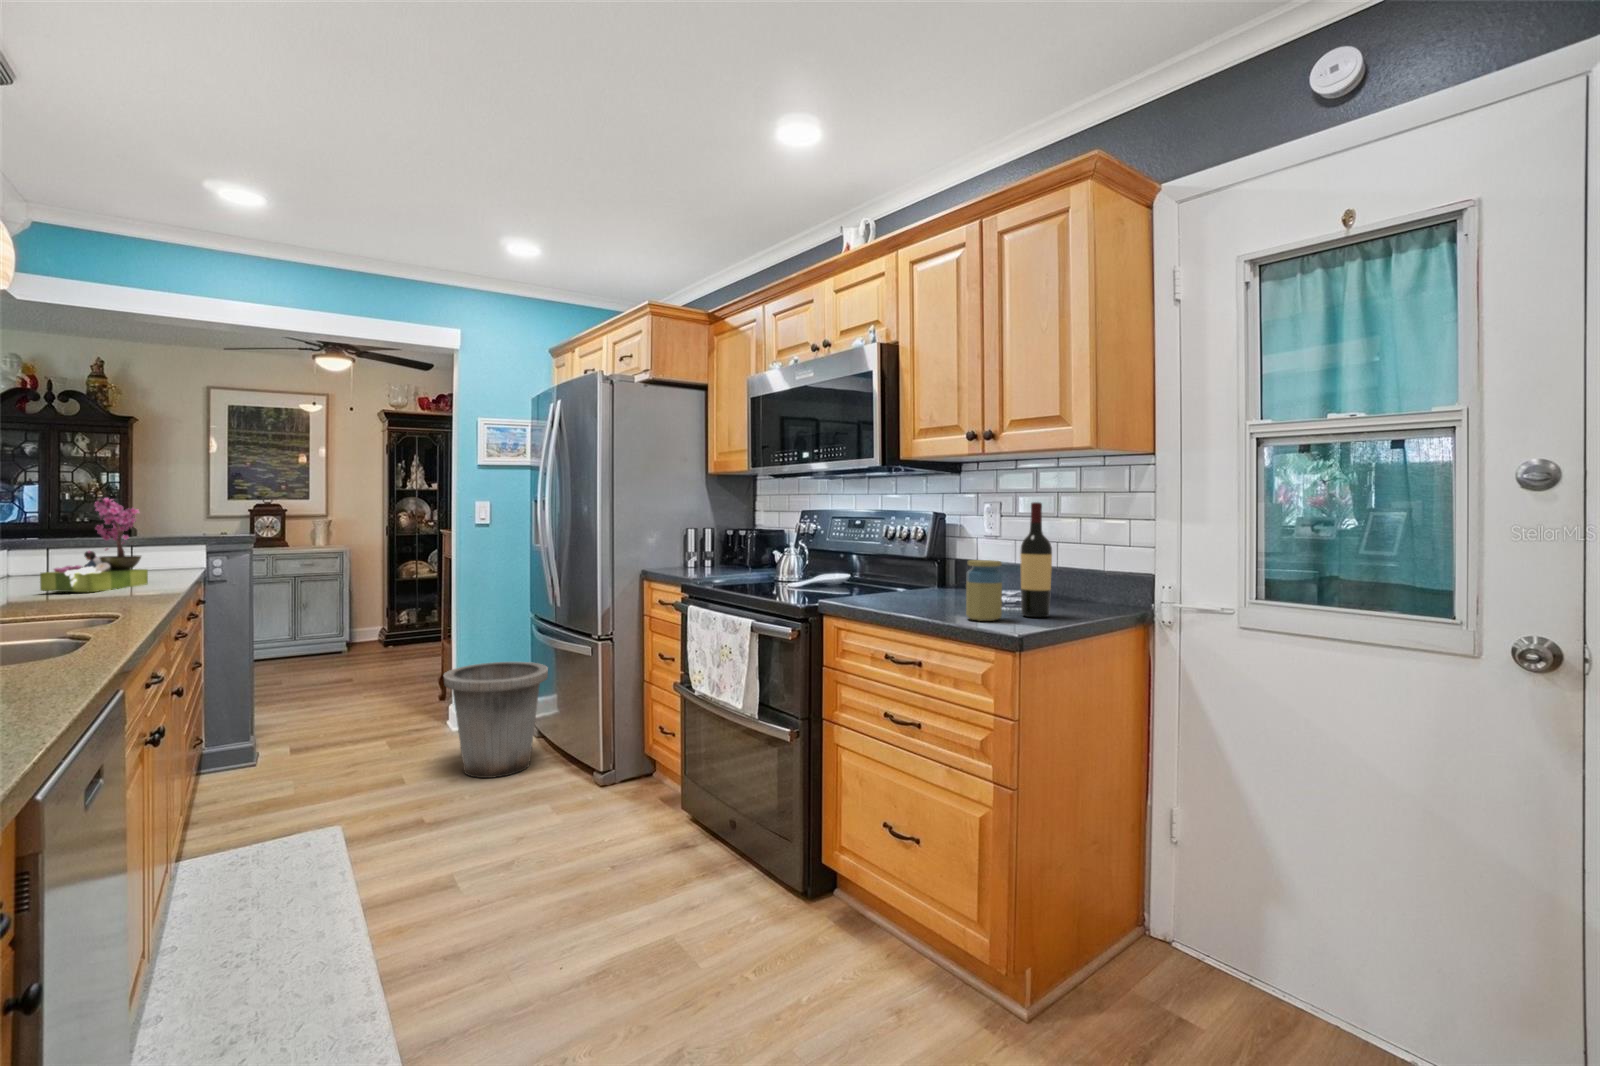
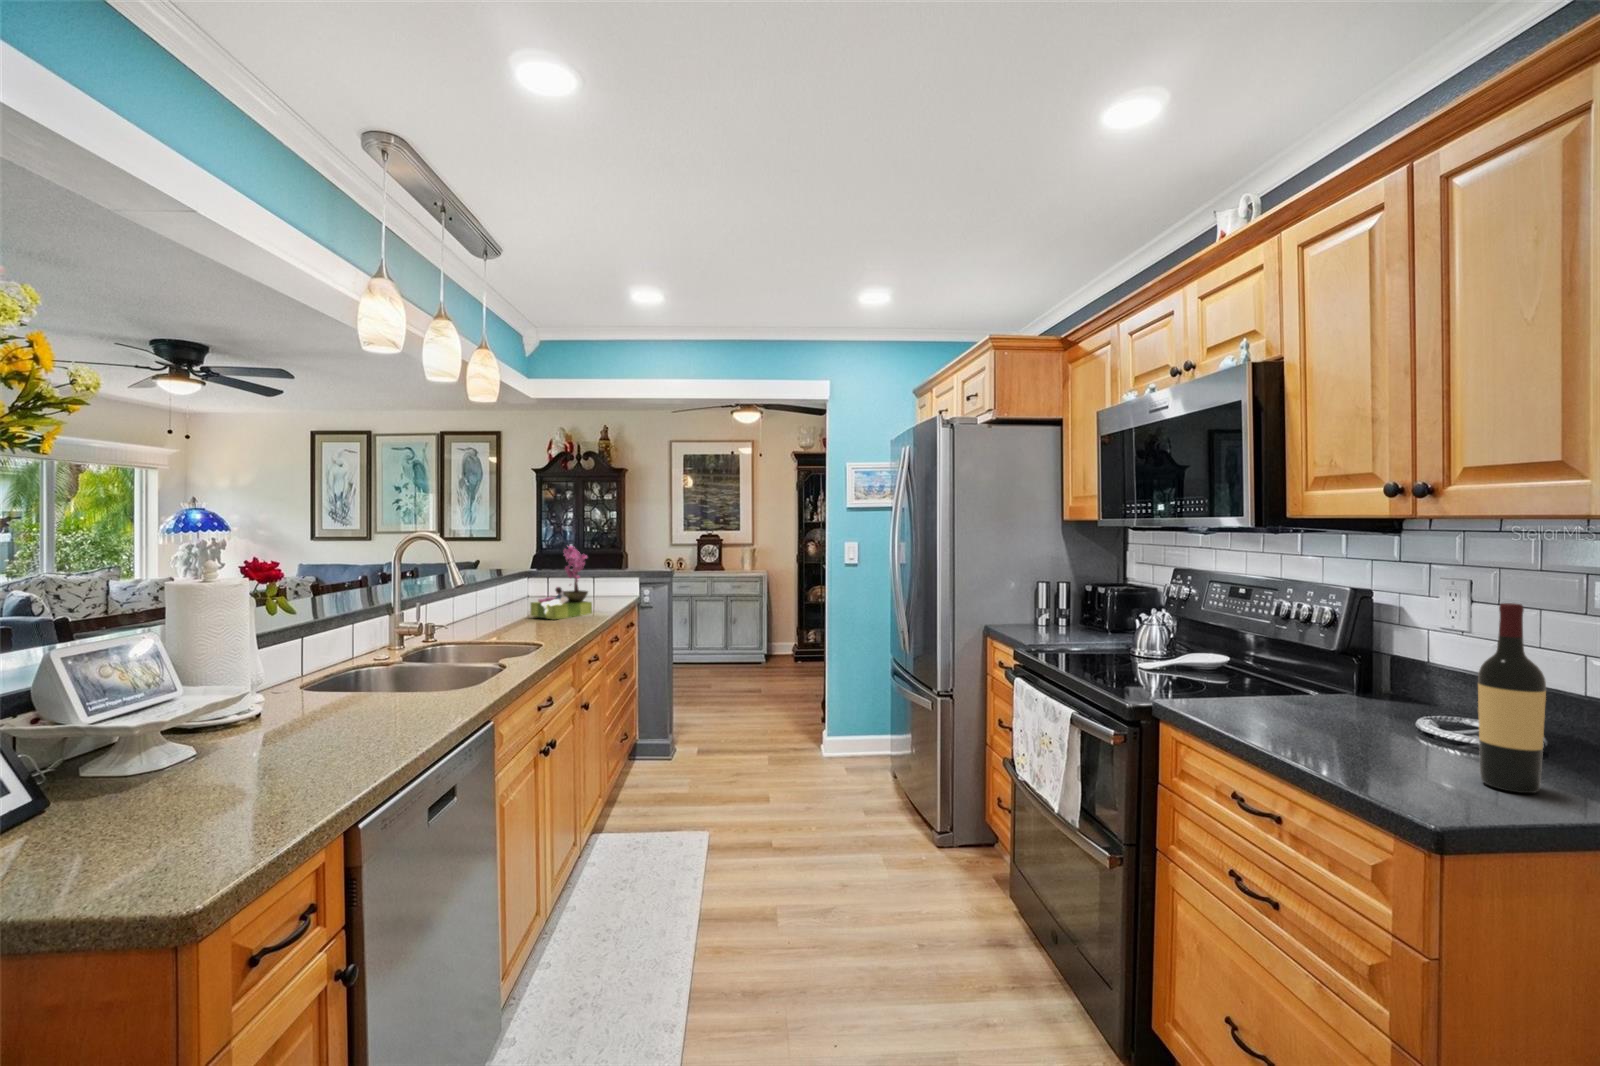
jar: present [966,560,1002,621] -> none [1366,686,1434,787]
trash can: present [444,662,548,778] -> none [799,700,893,815]

